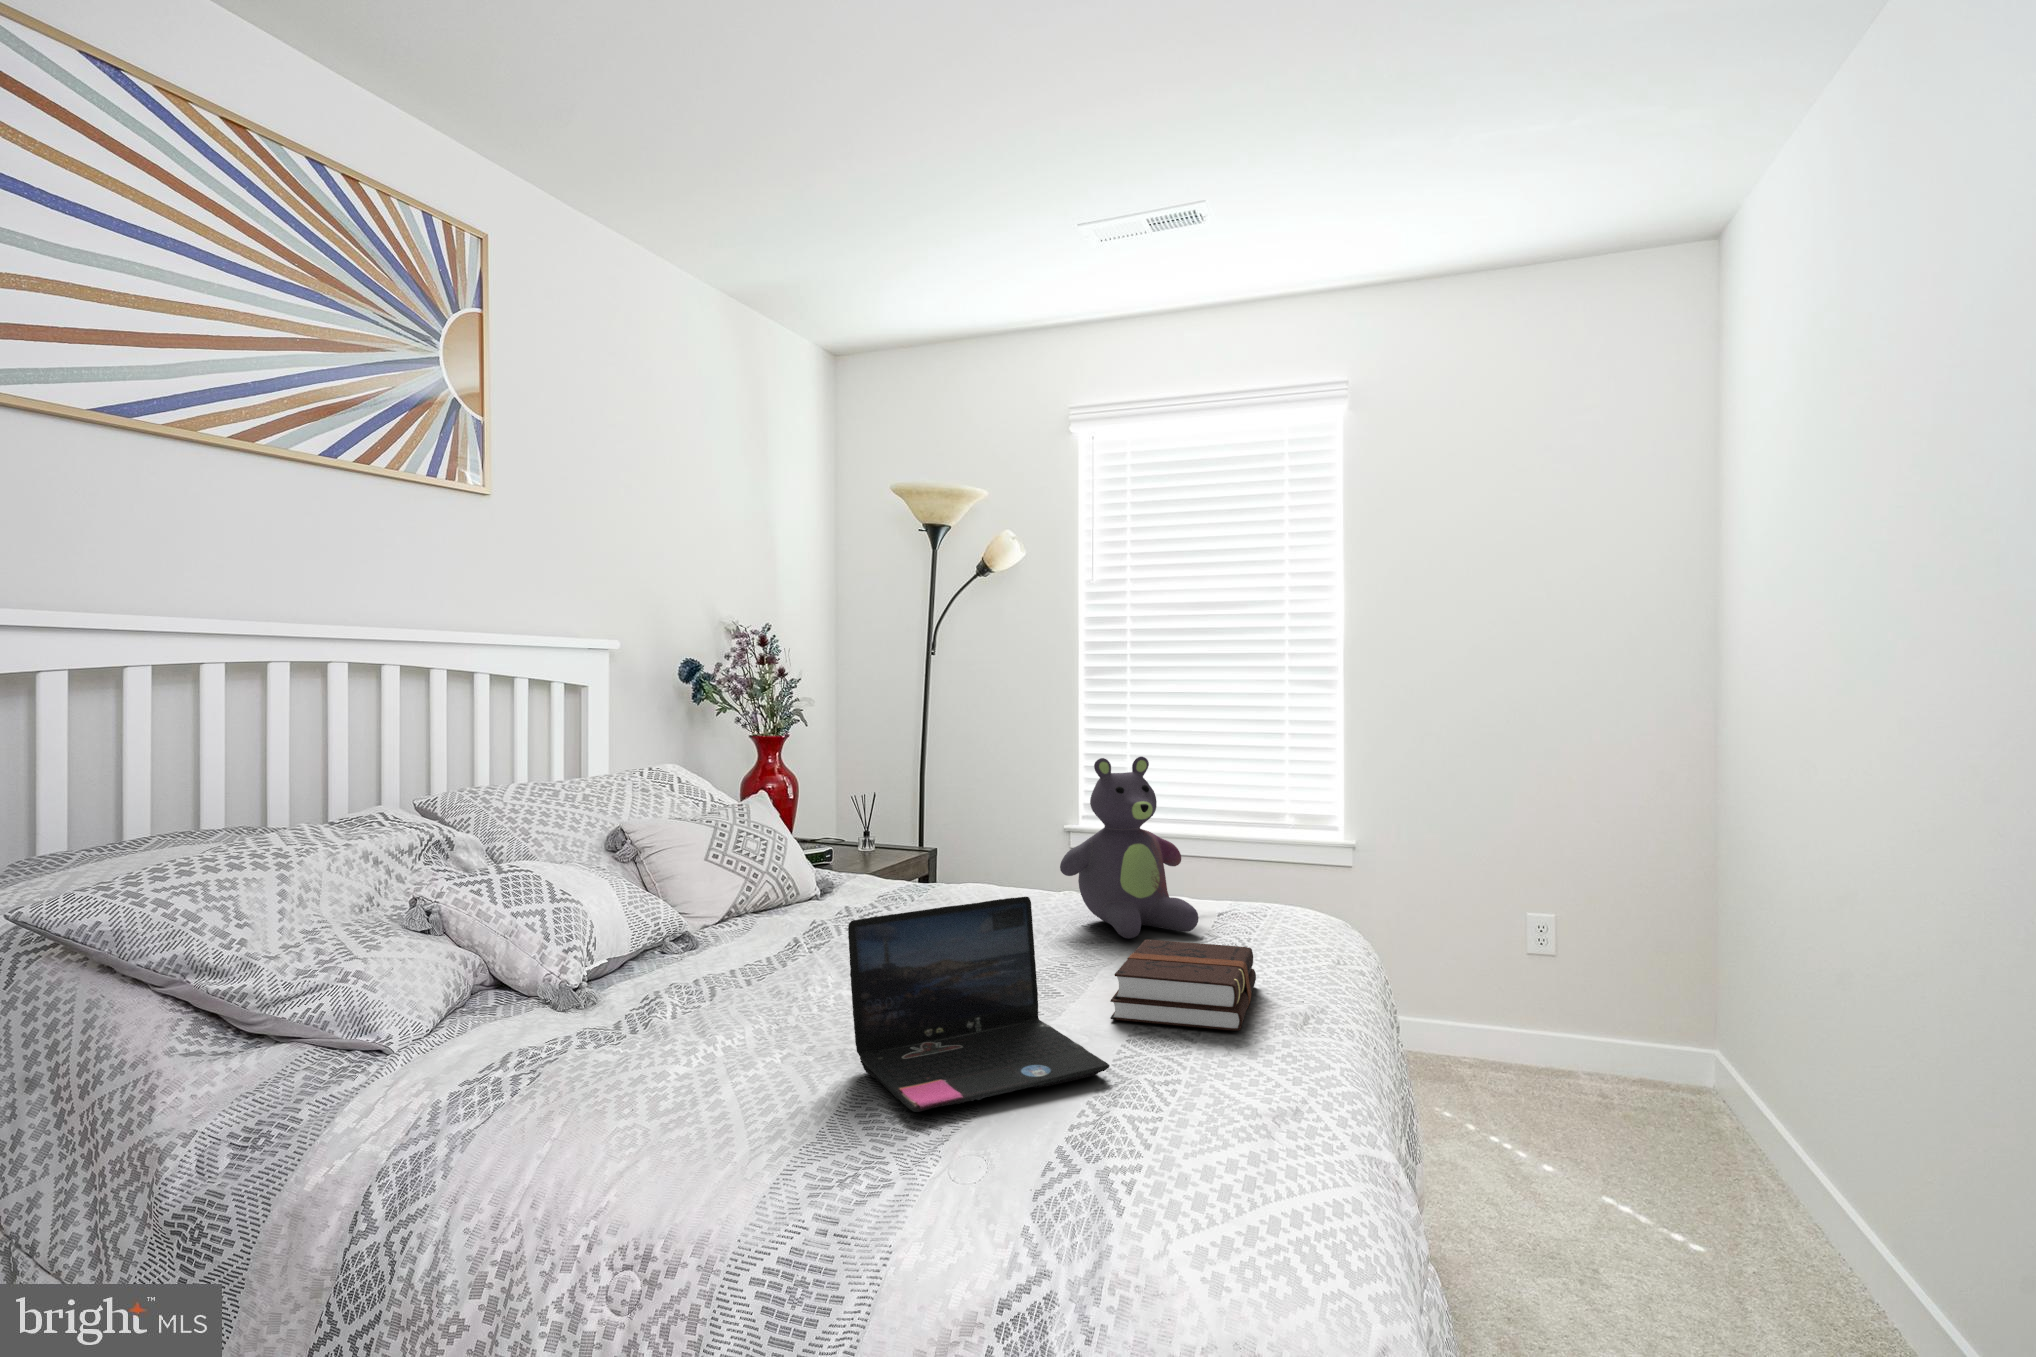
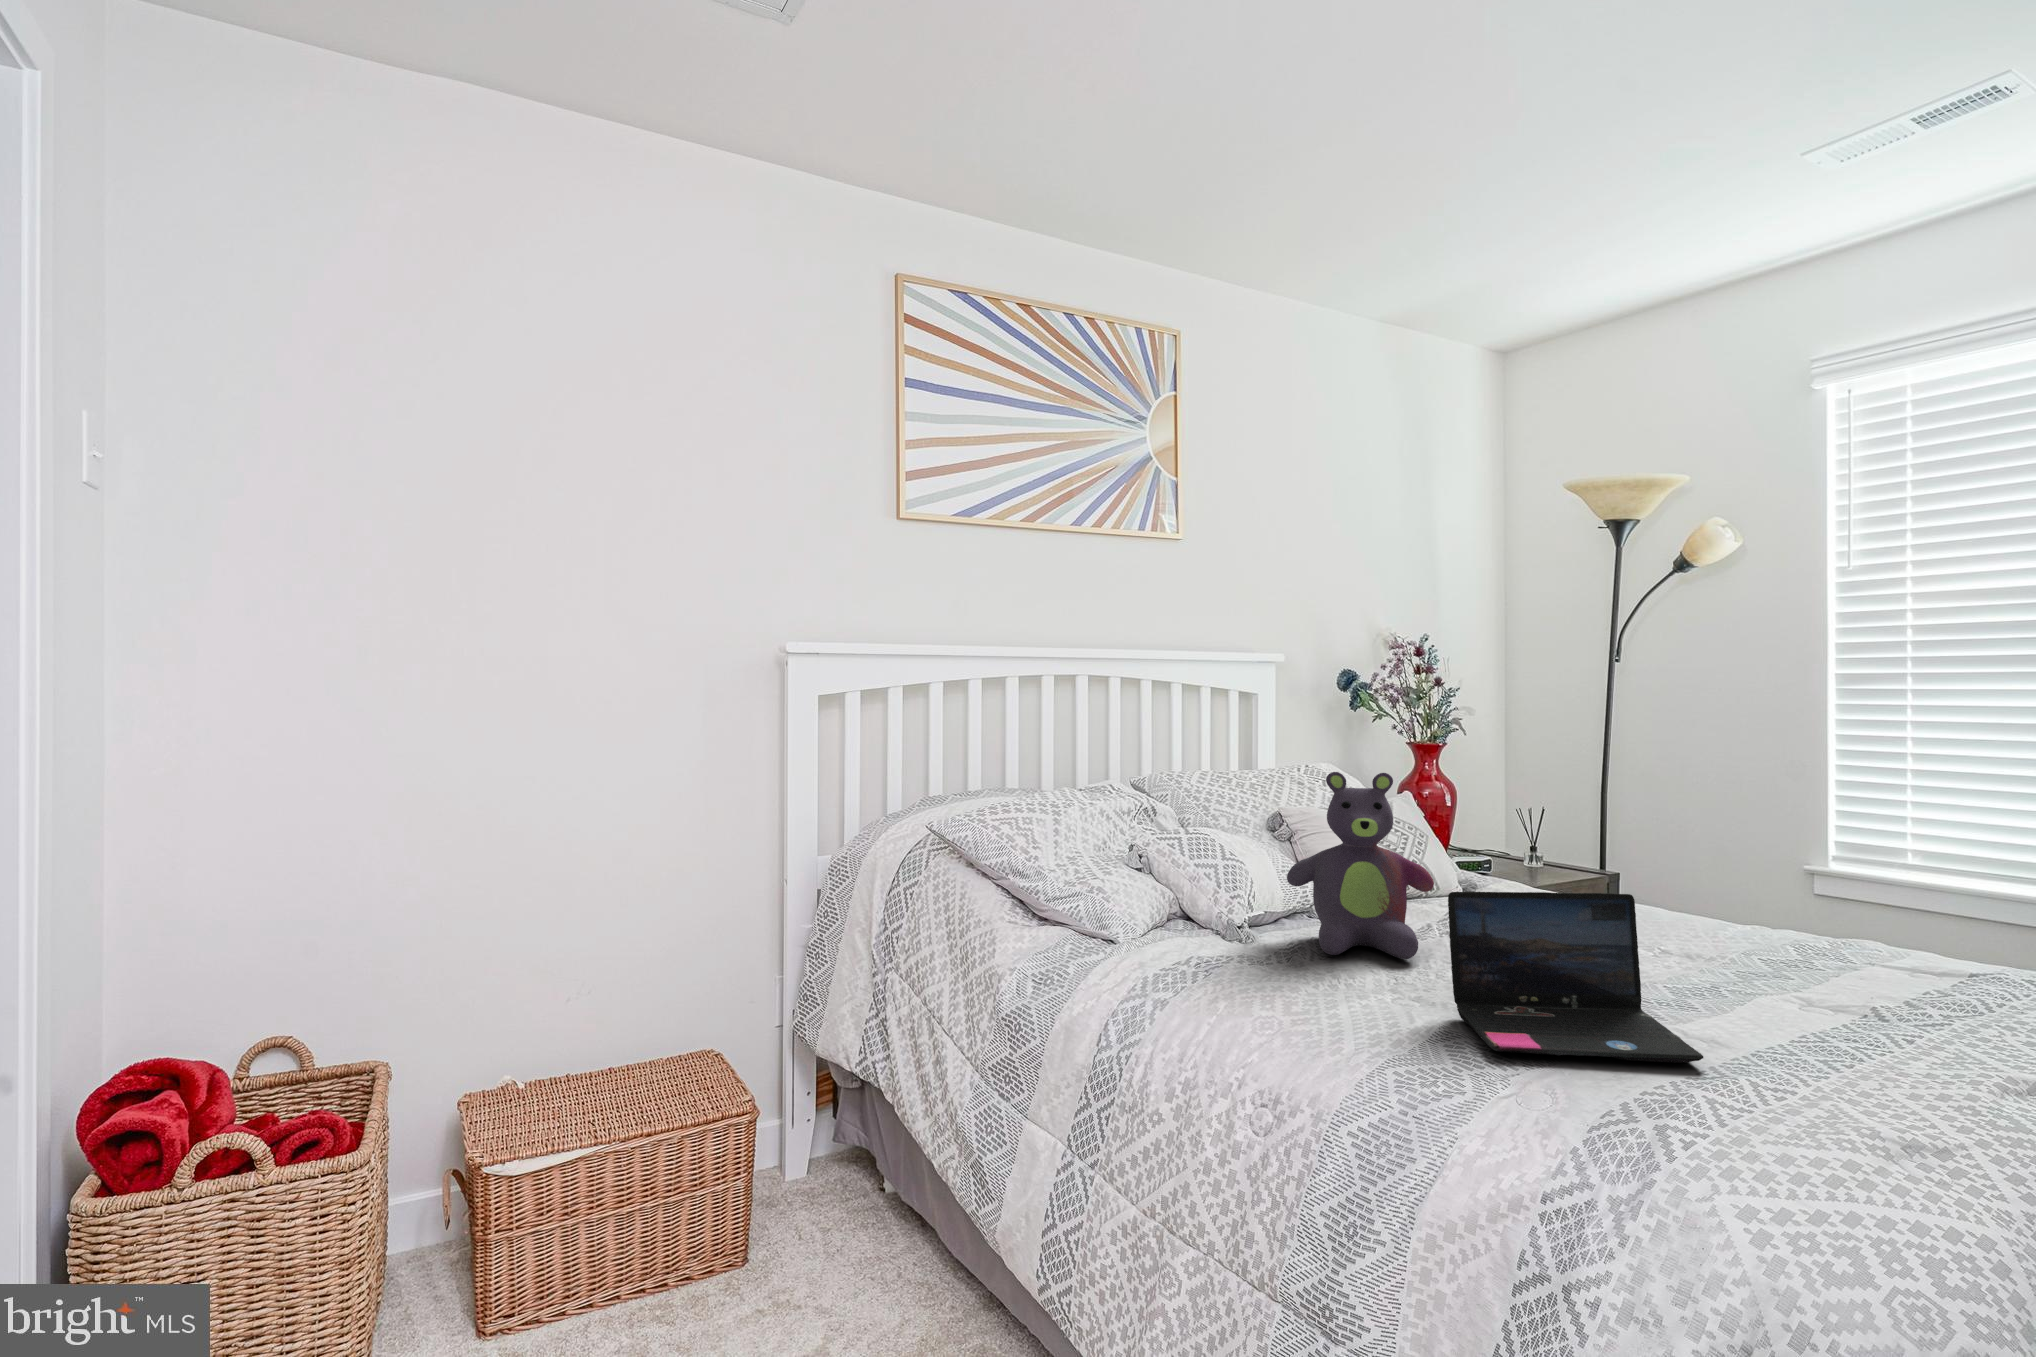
stuffed bear: present [1060,756,1199,939] -> present [1287,772,1434,959]
hardback book: present [1110,939,1256,1031] -> none [1729,963,1940,1062]

